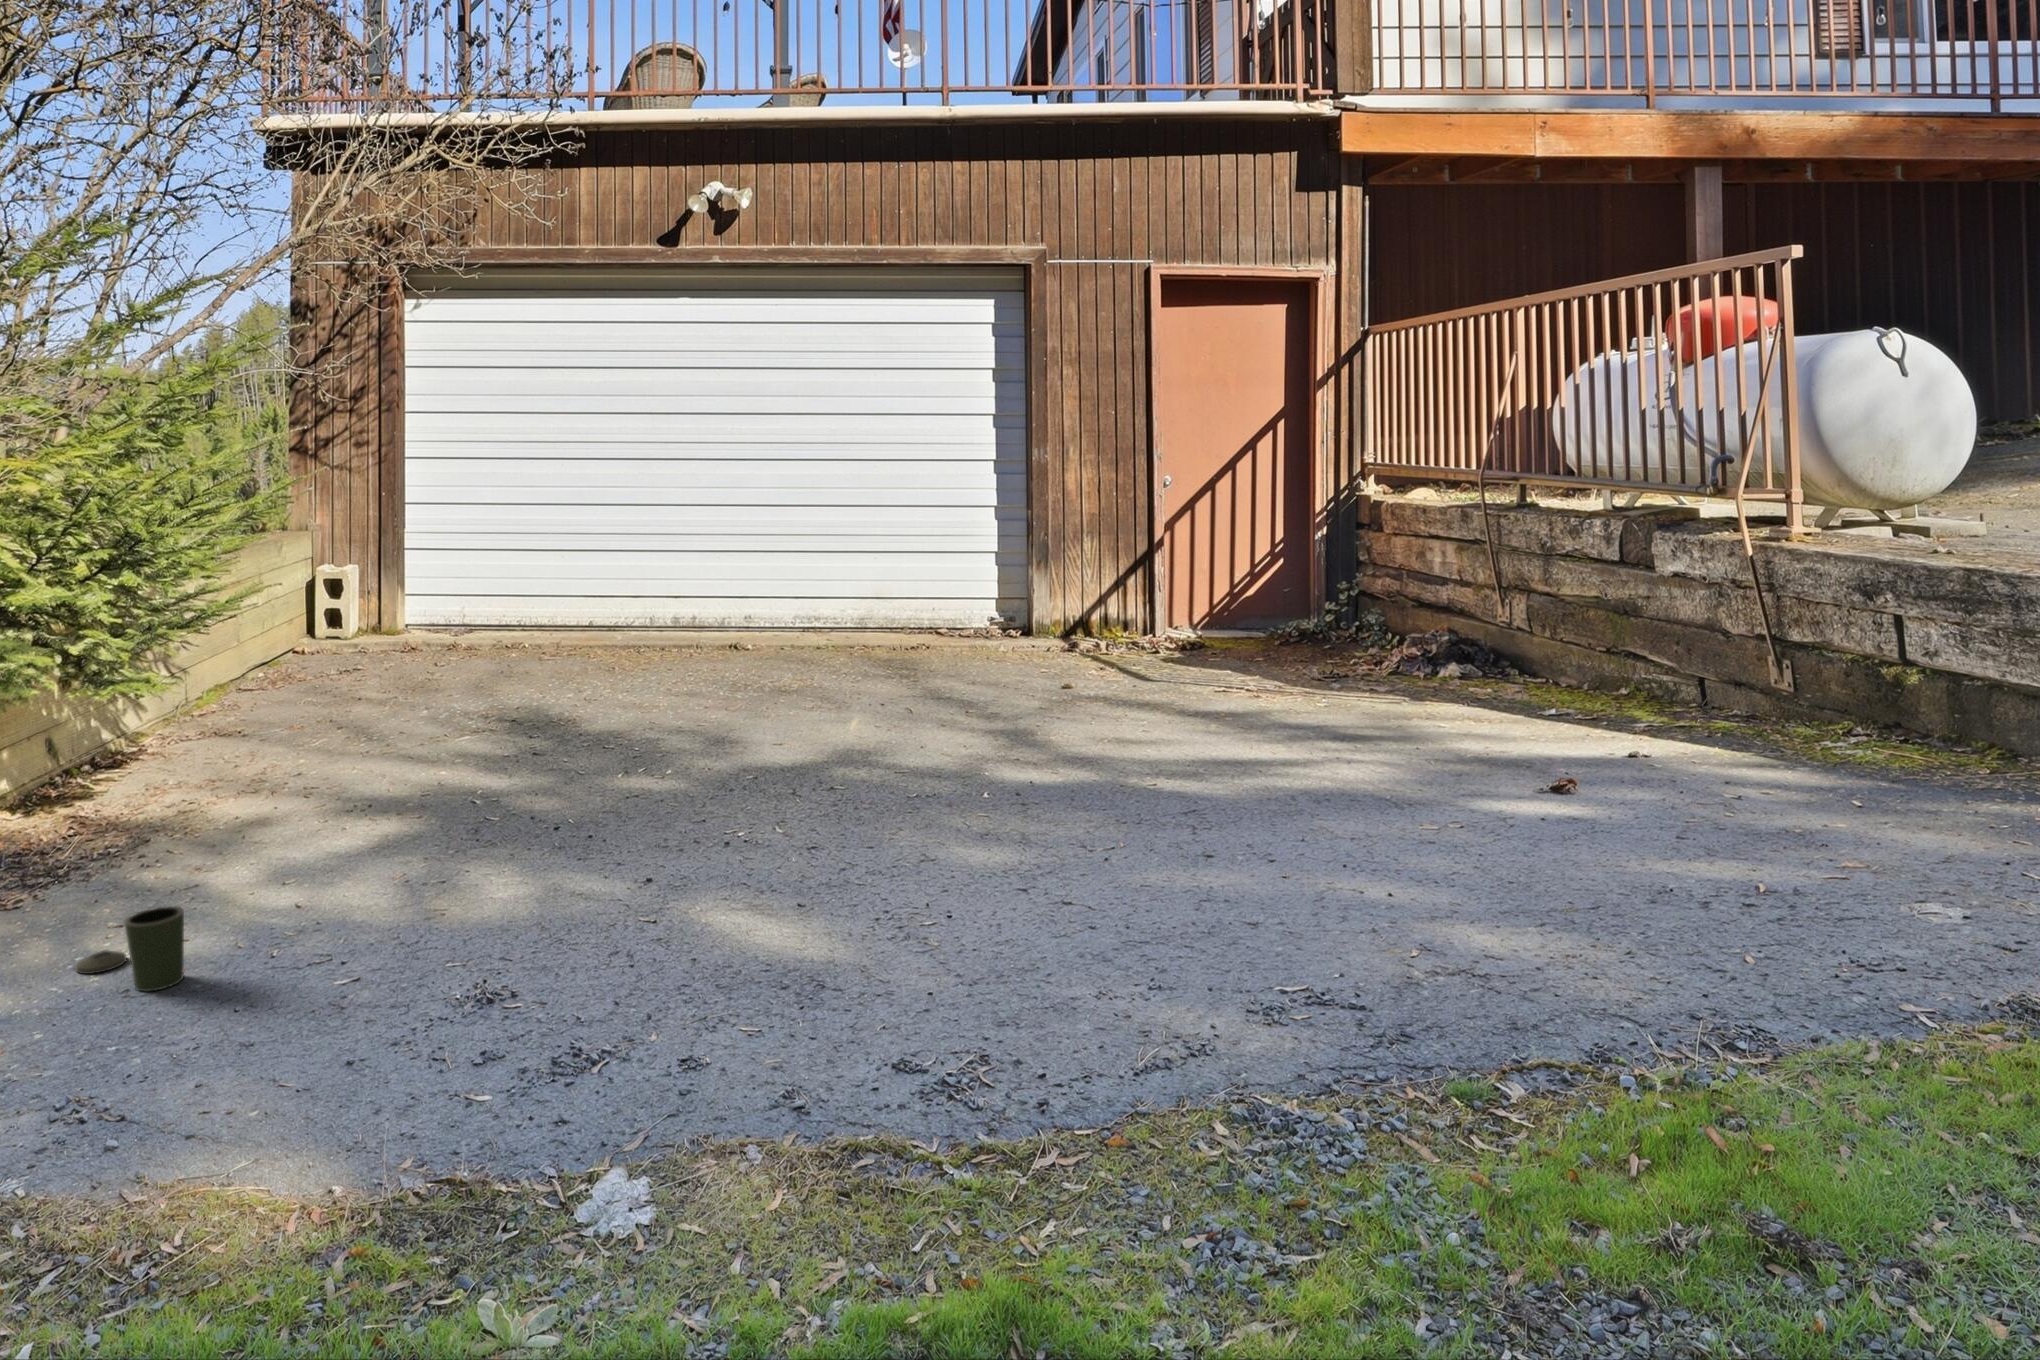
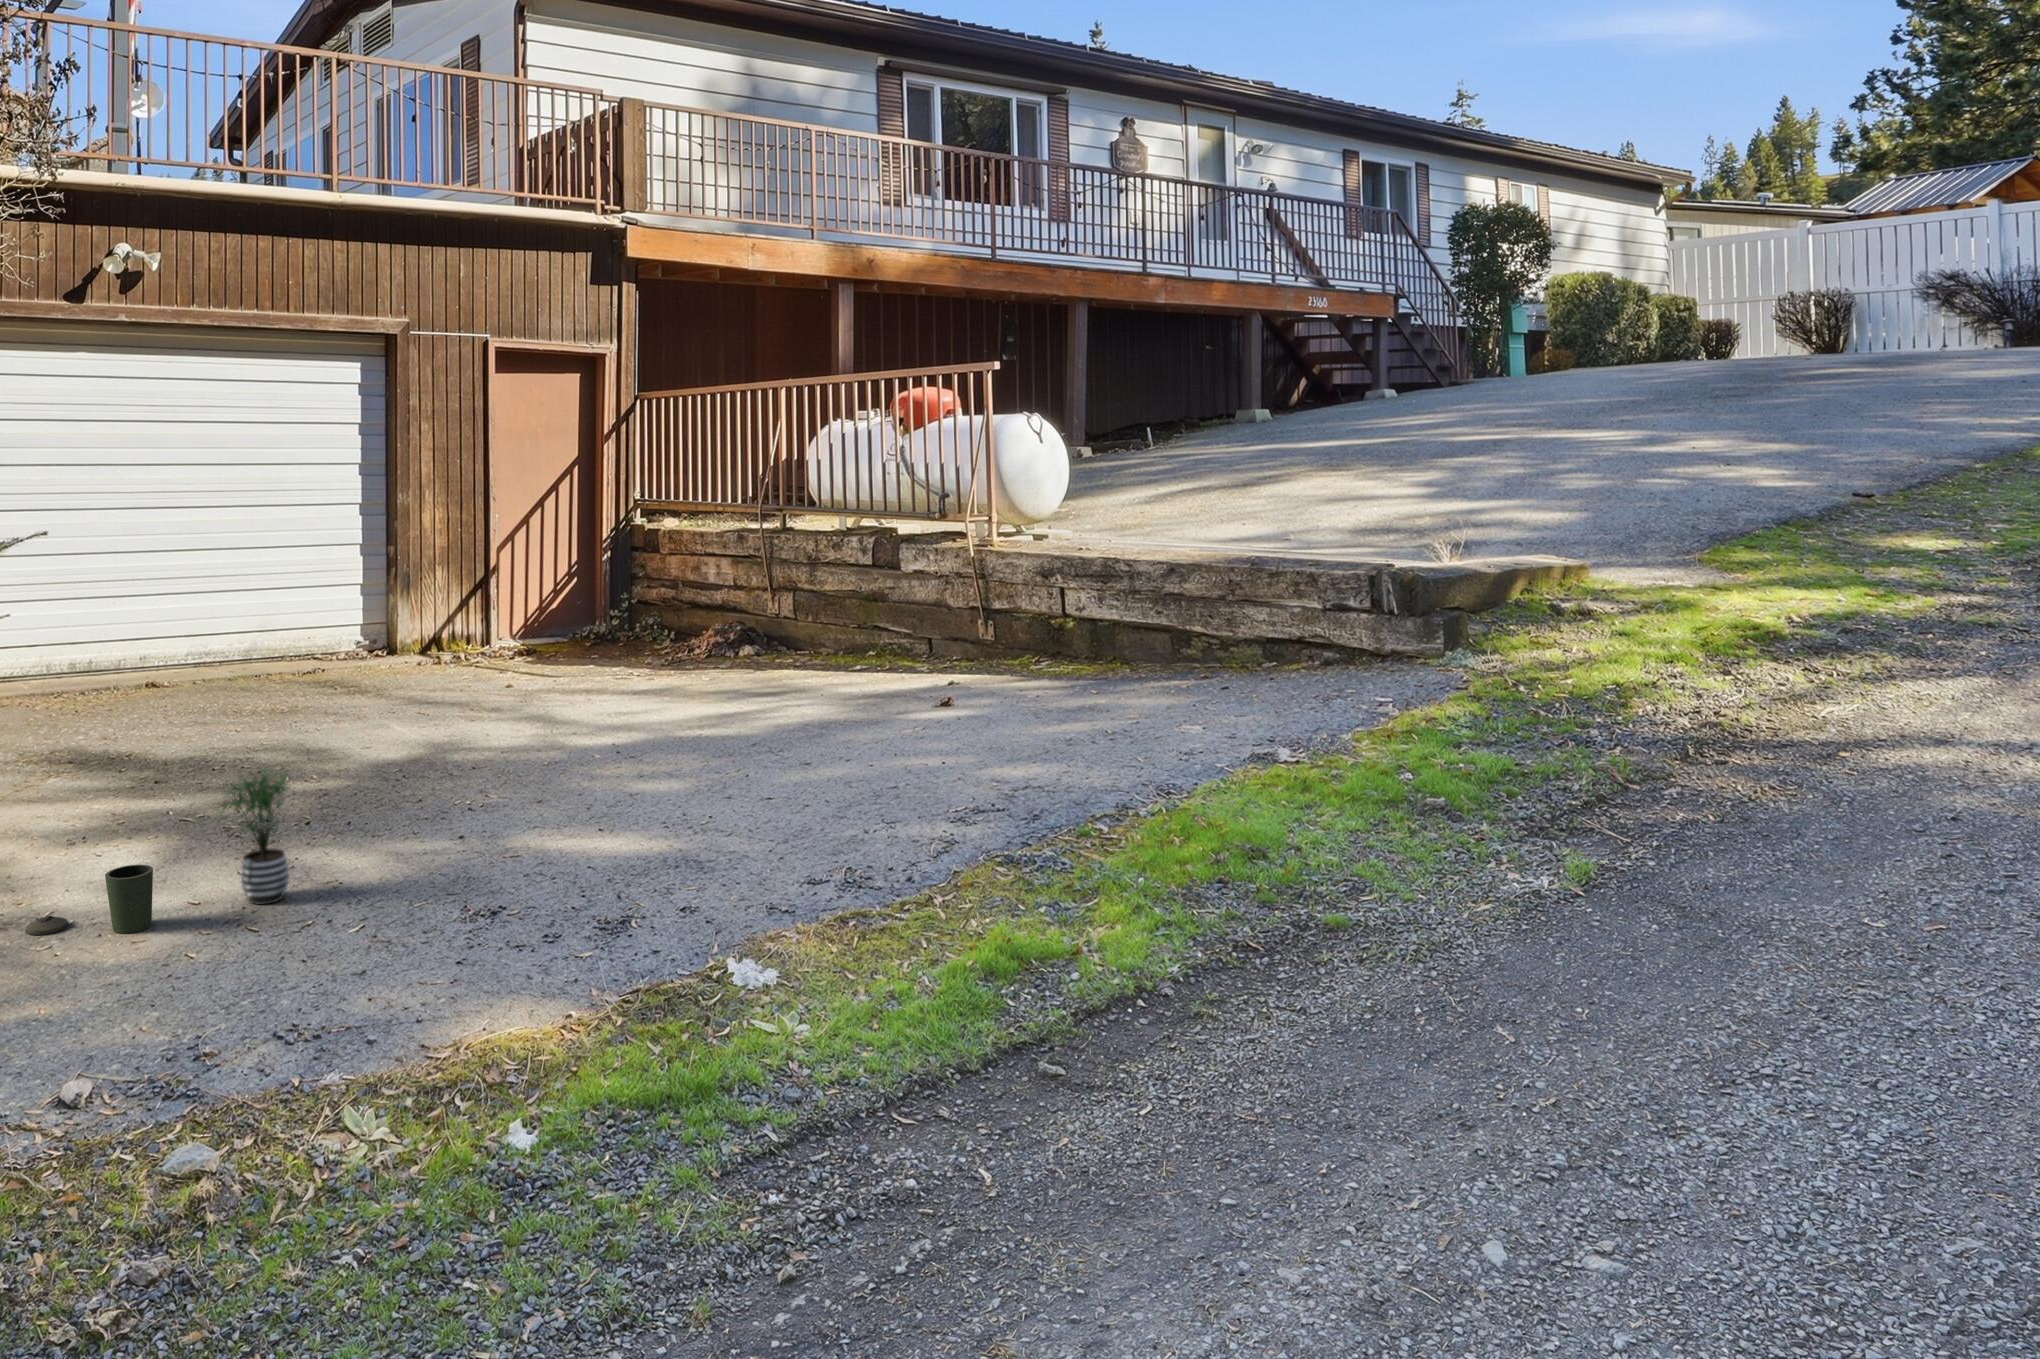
potted plant: none [247,805,368,980] -> present [213,770,295,905]

